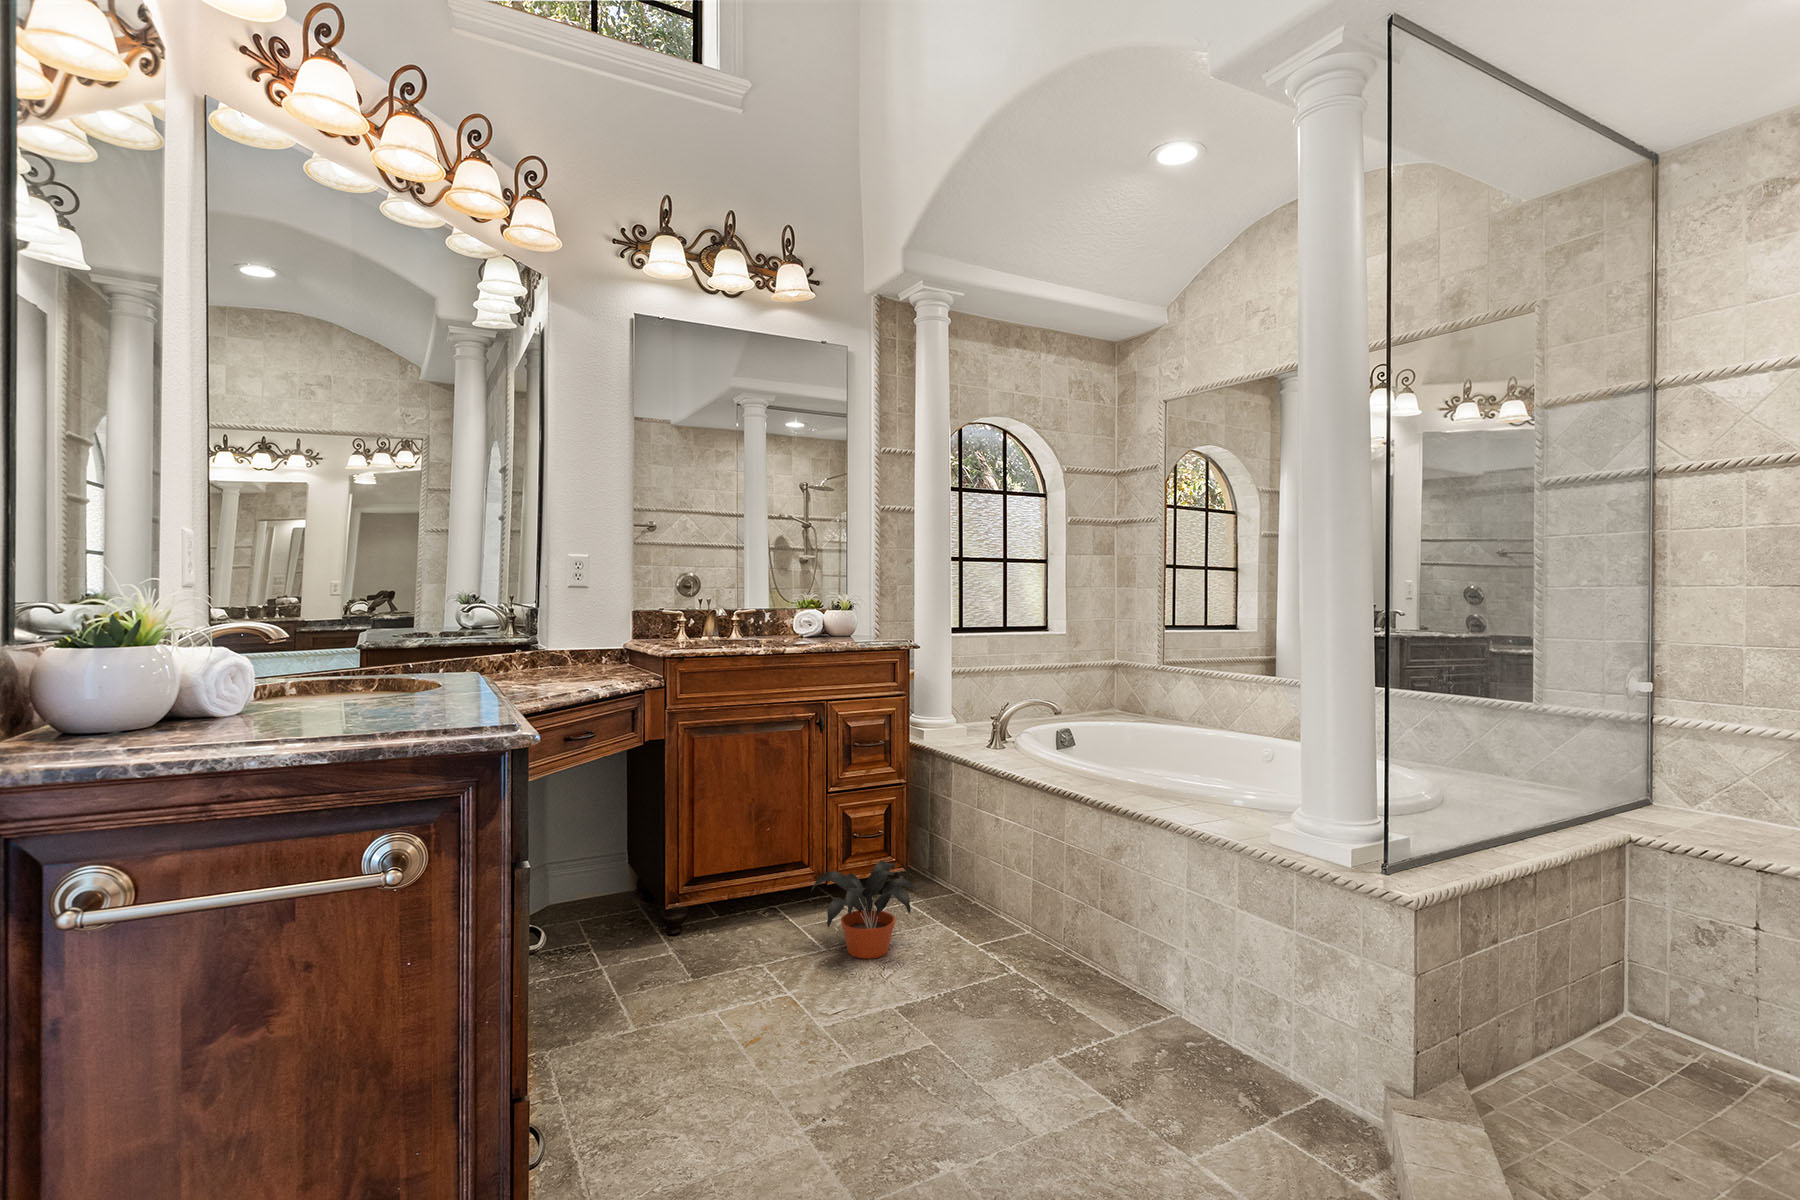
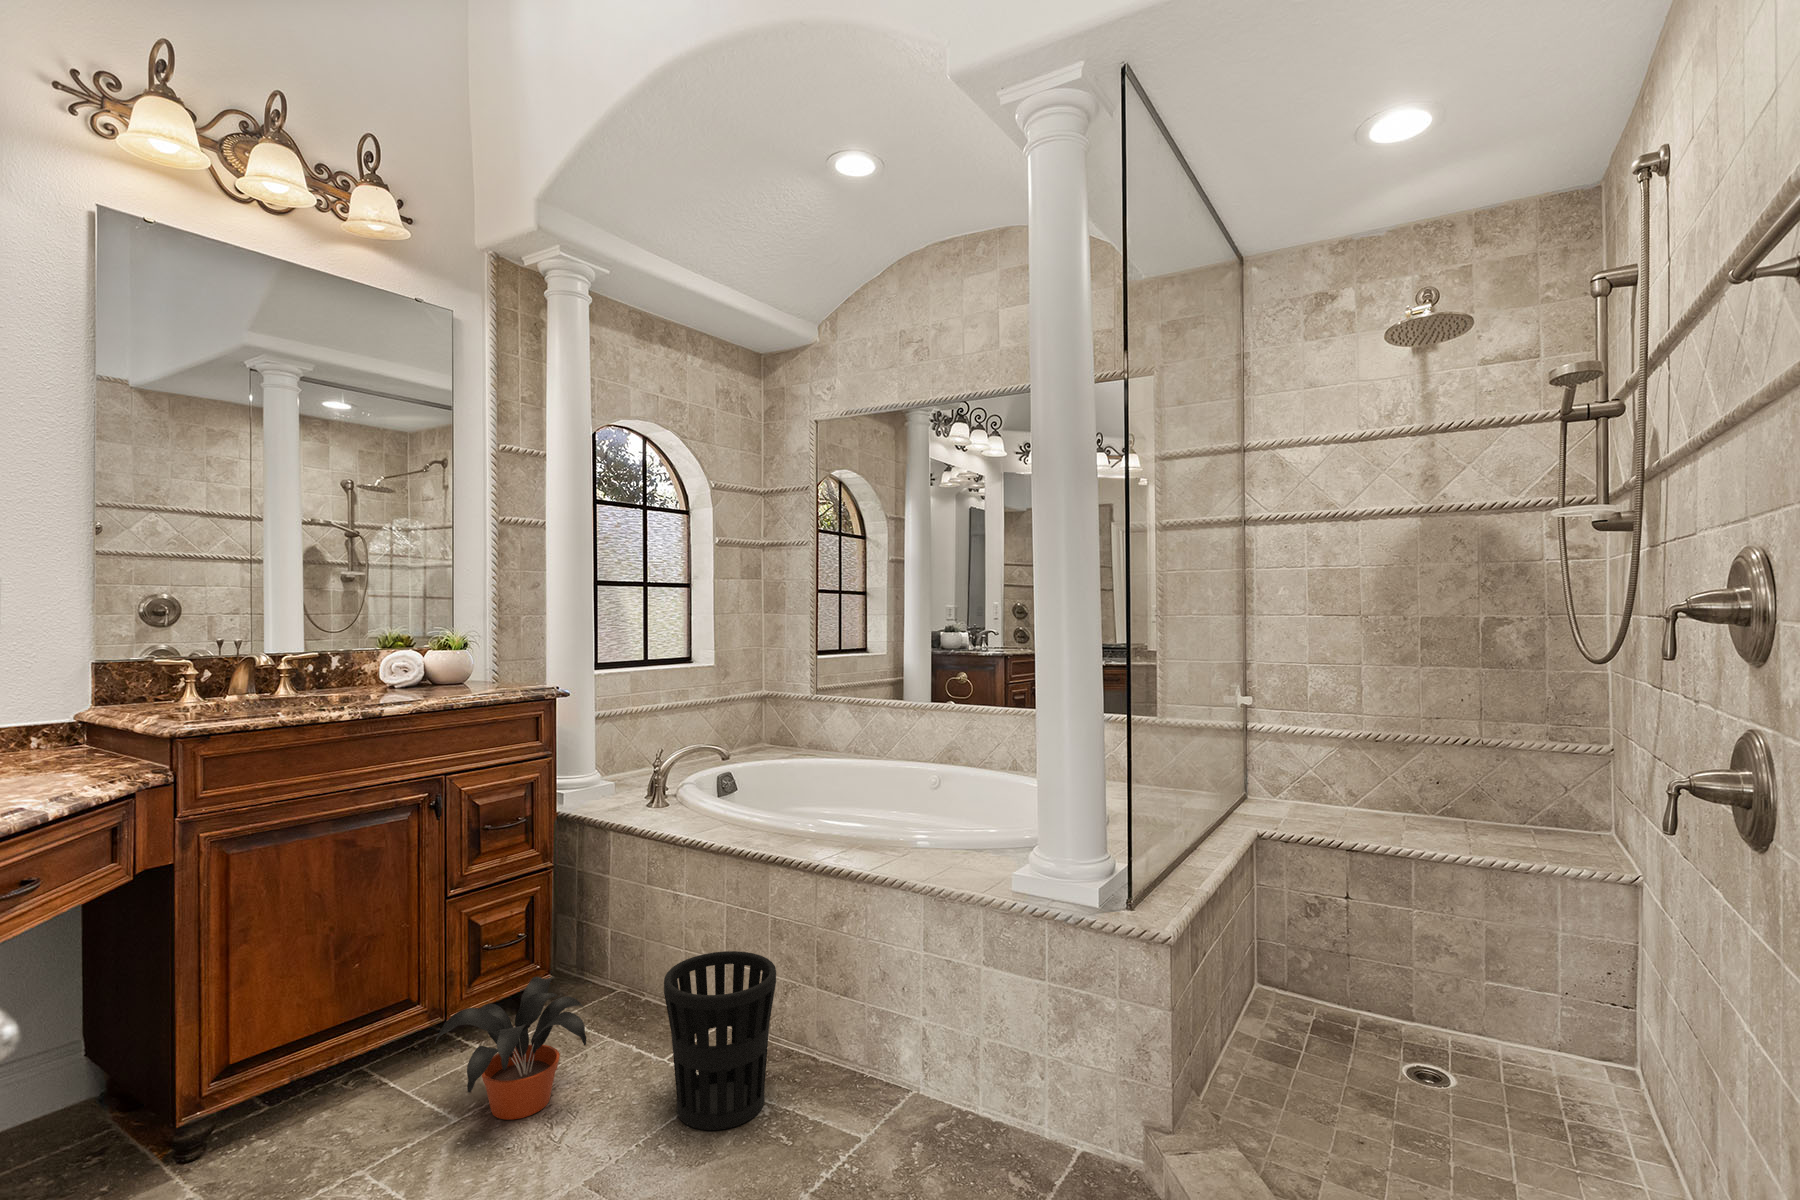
wastebasket: none [965,862,1056,999] -> present [664,951,776,1130]

